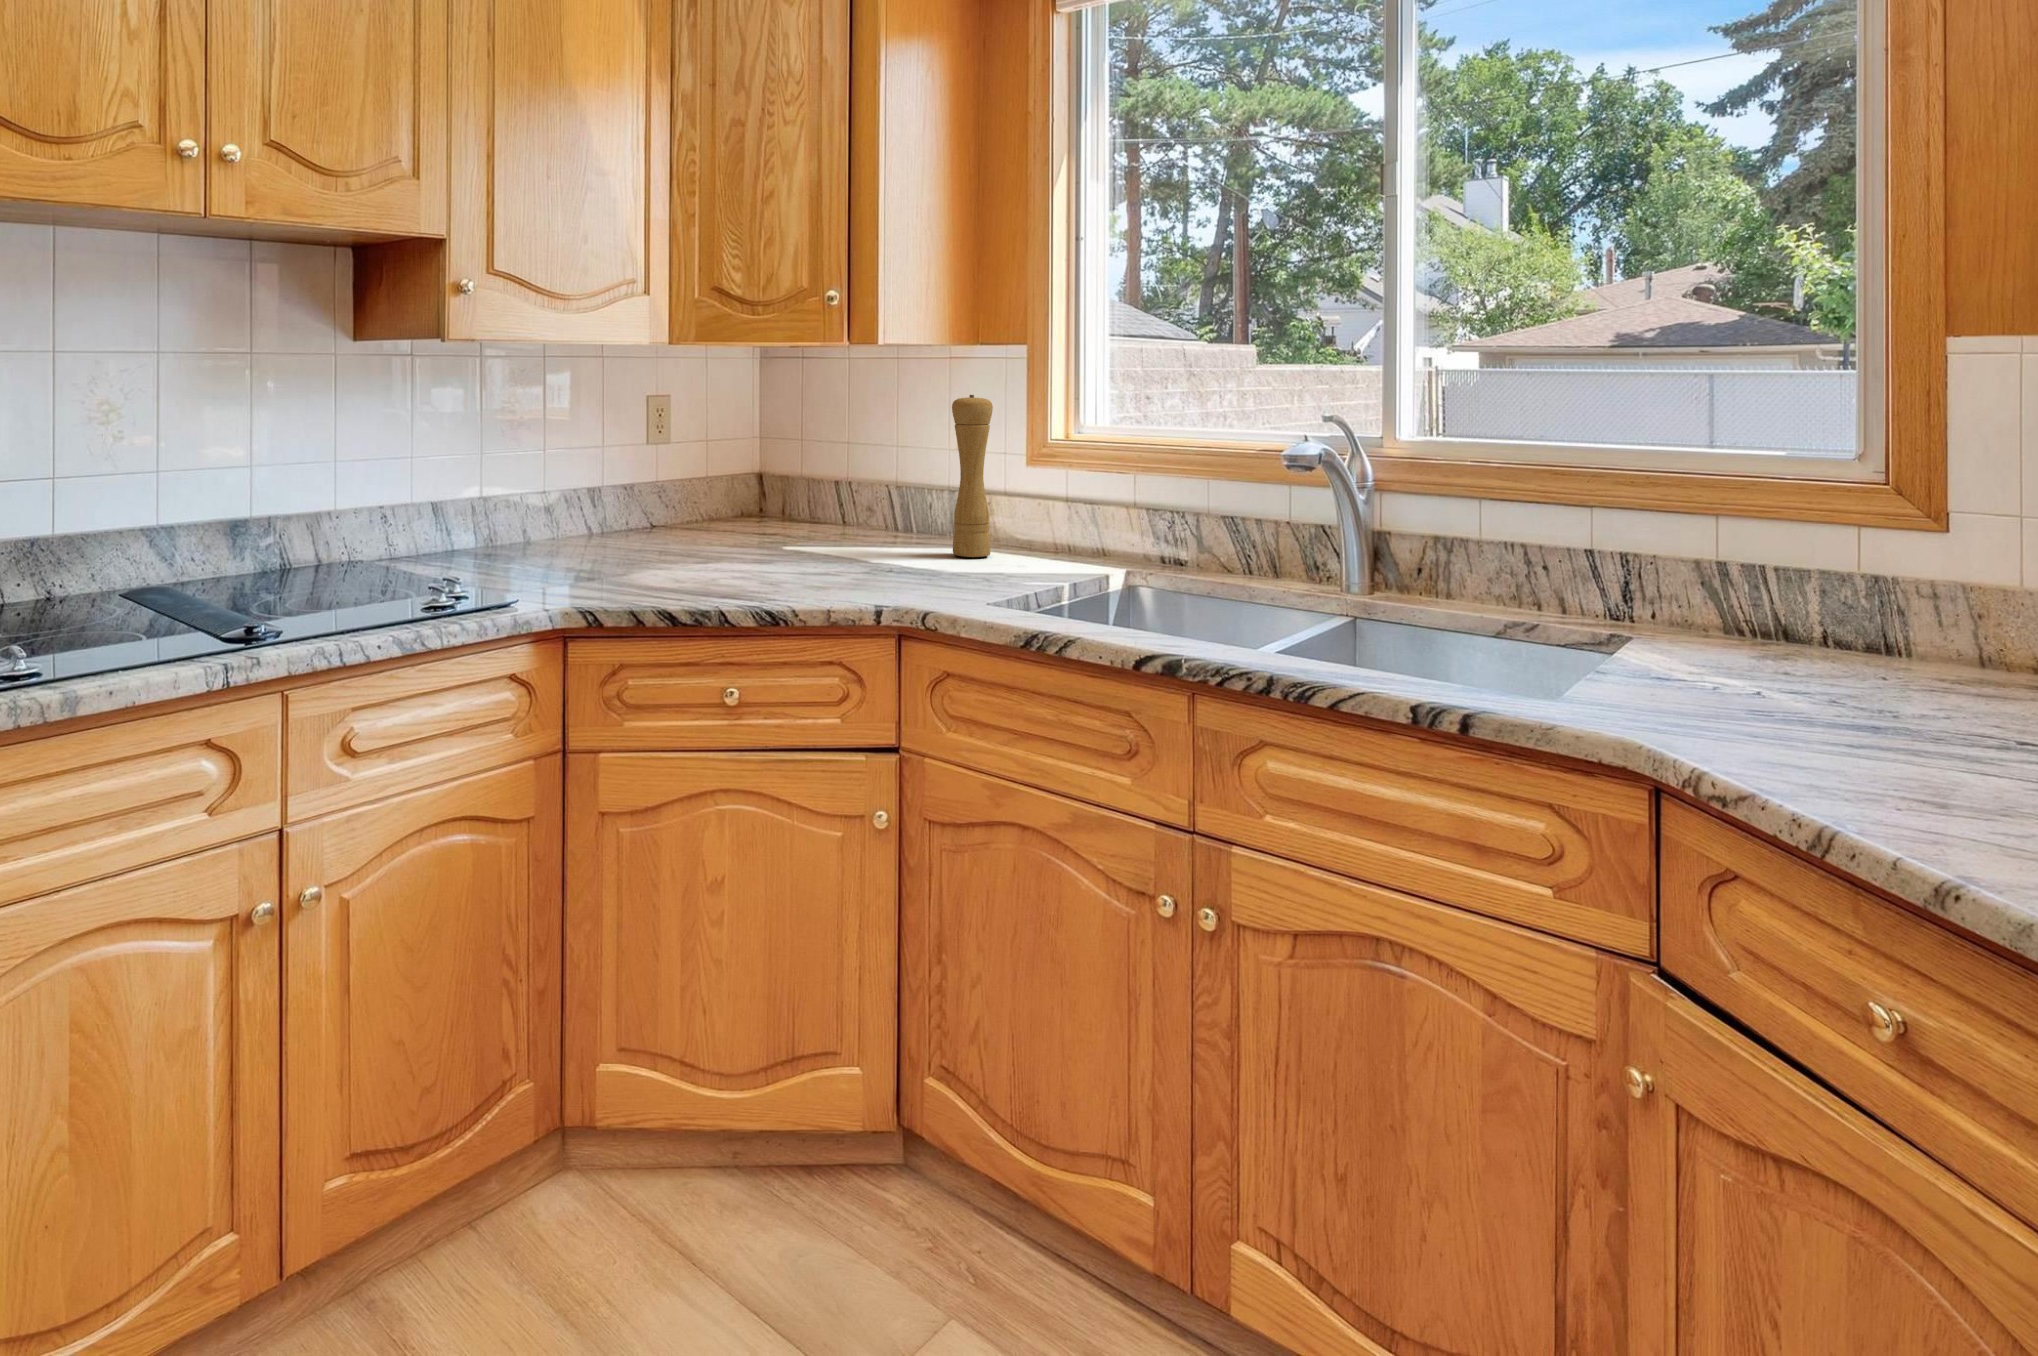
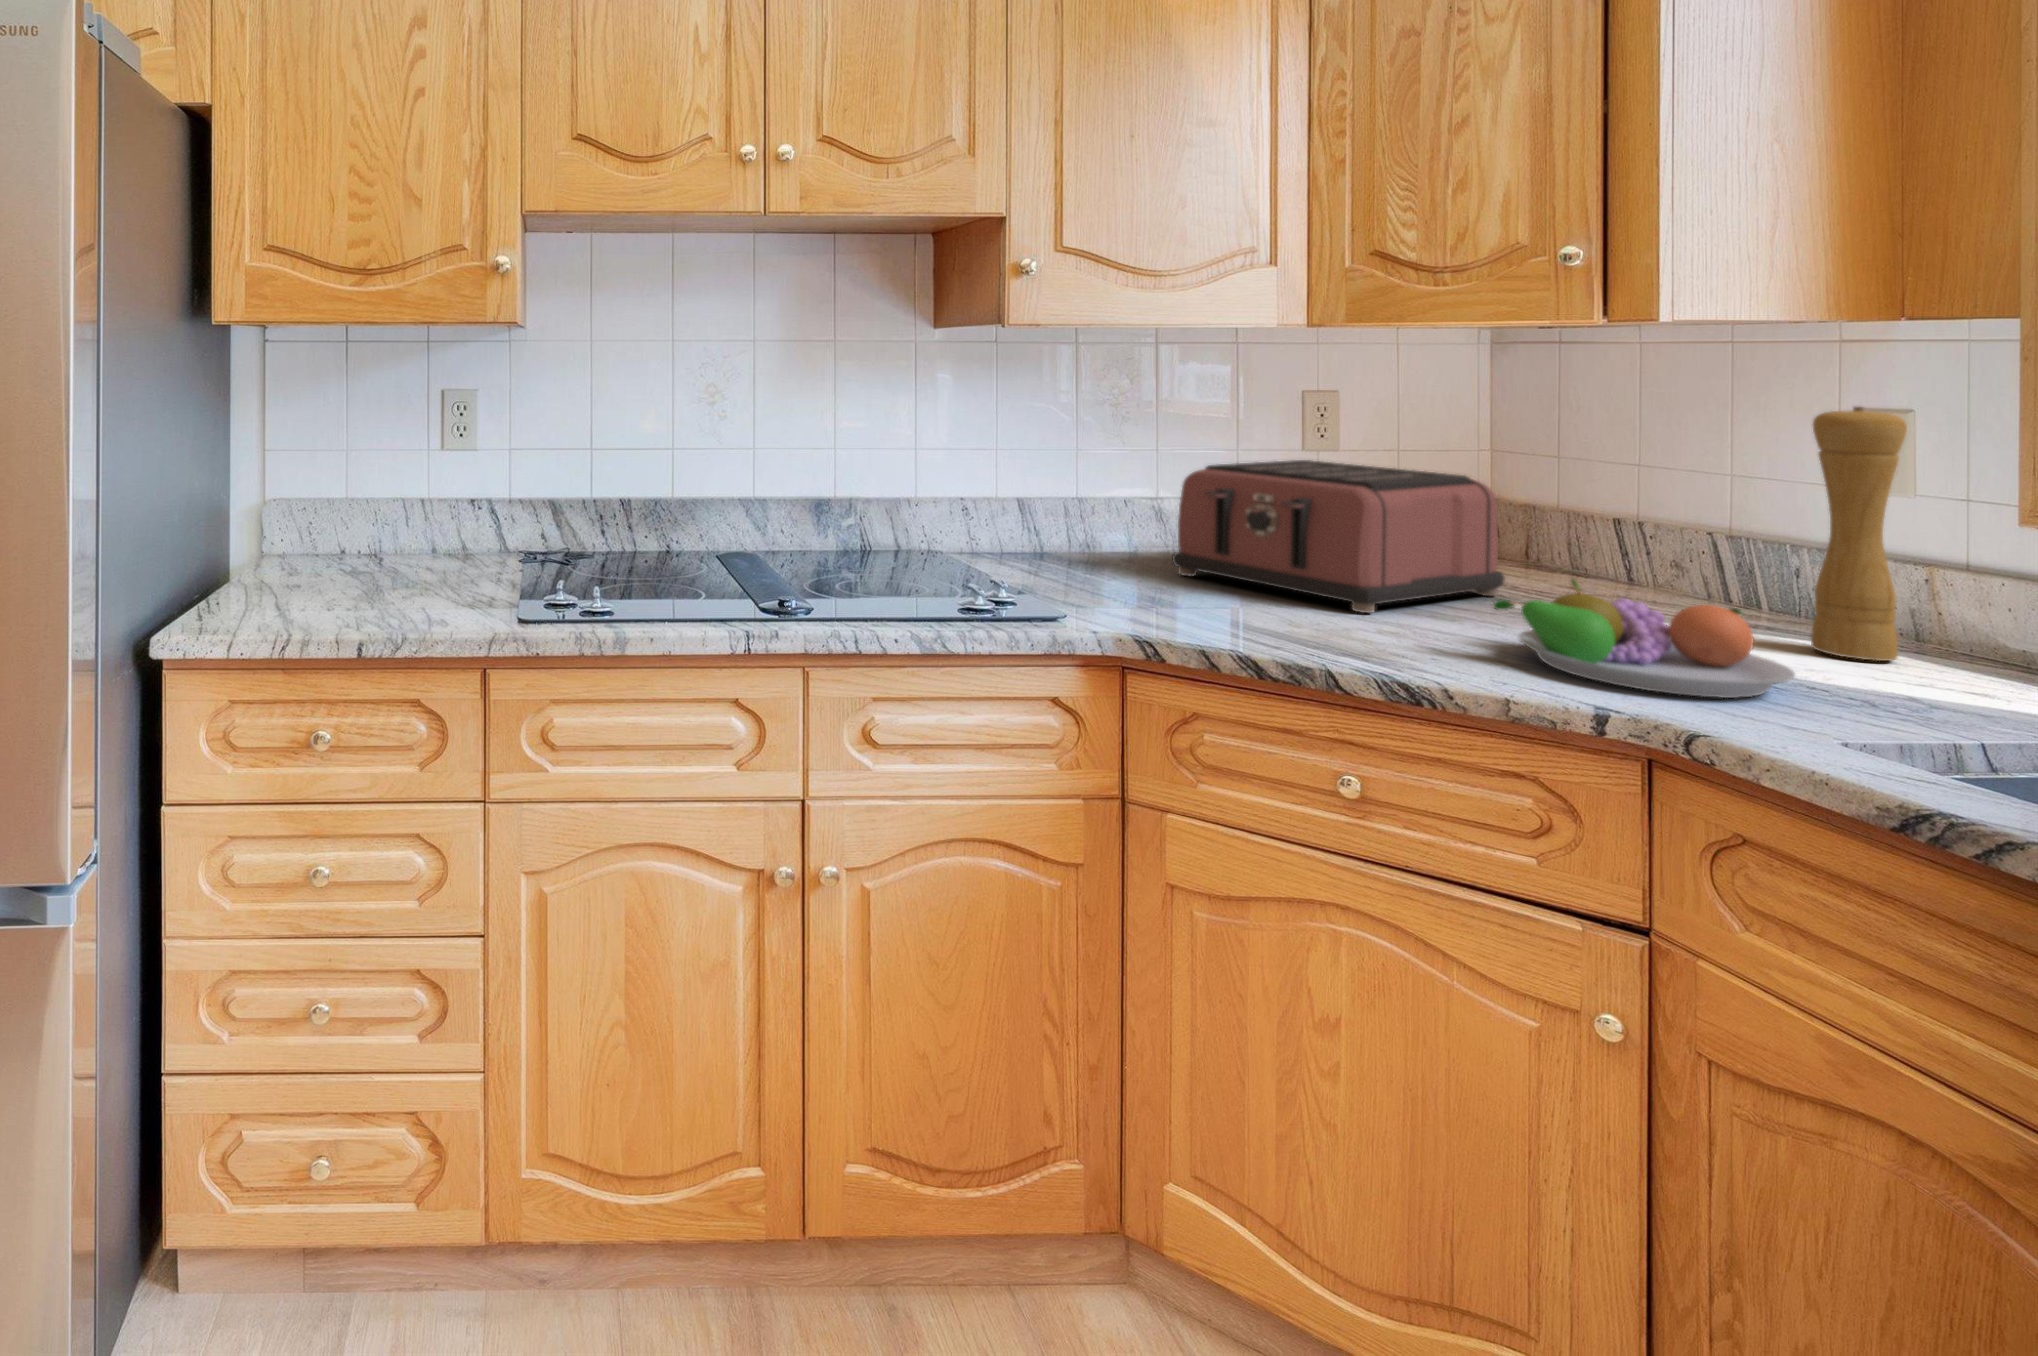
toaster: none [572,452,791,568] -> present [1172,460,1504,613]
fruit bowl: none [808,522,960,591] -> present [1493,580,1795,698]

